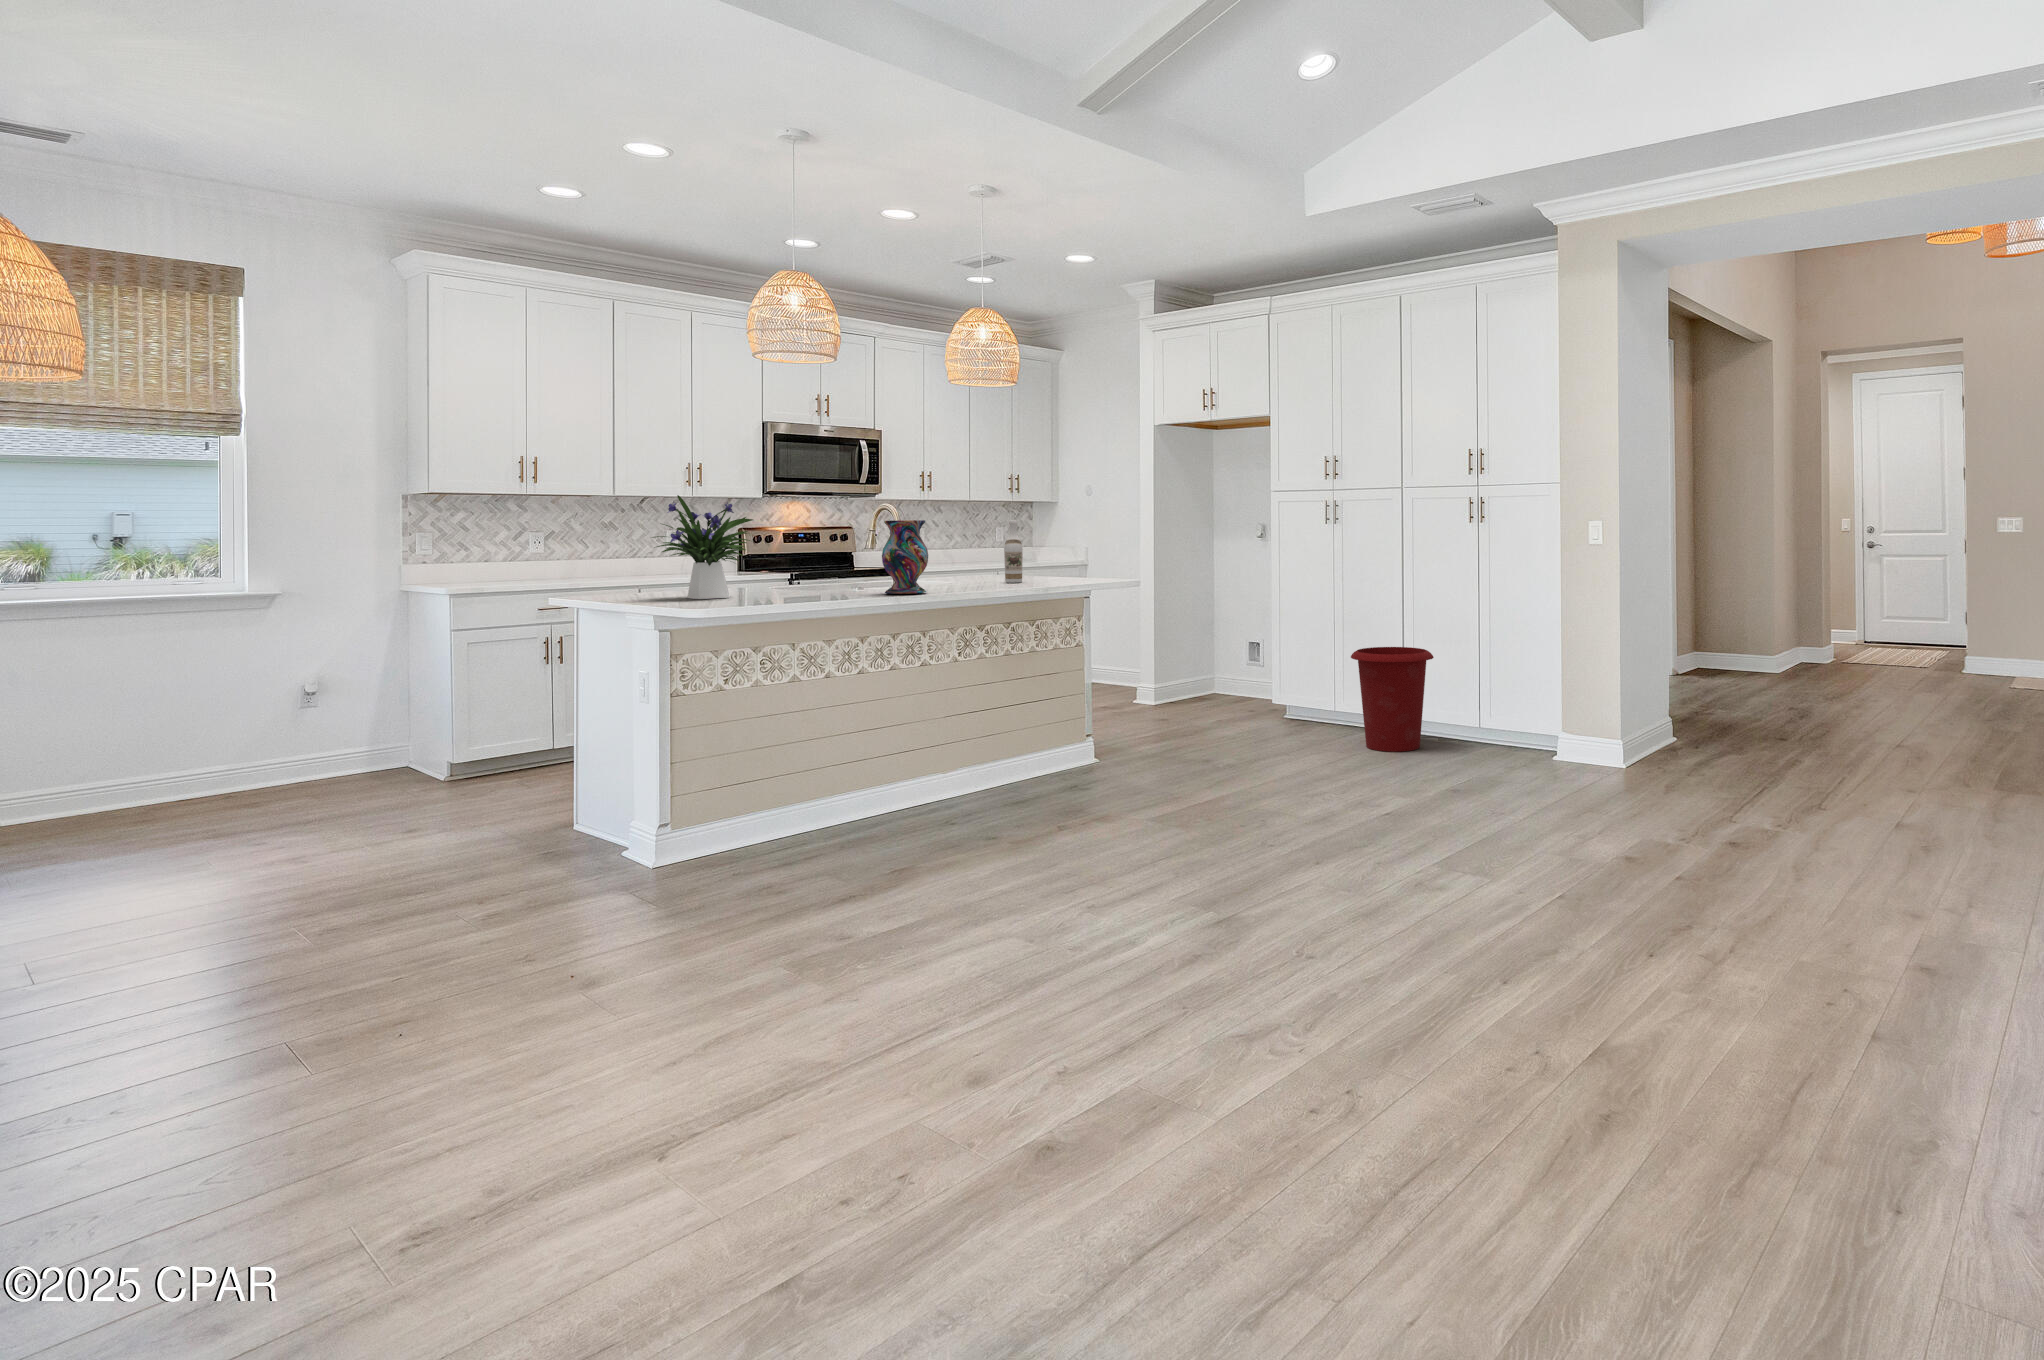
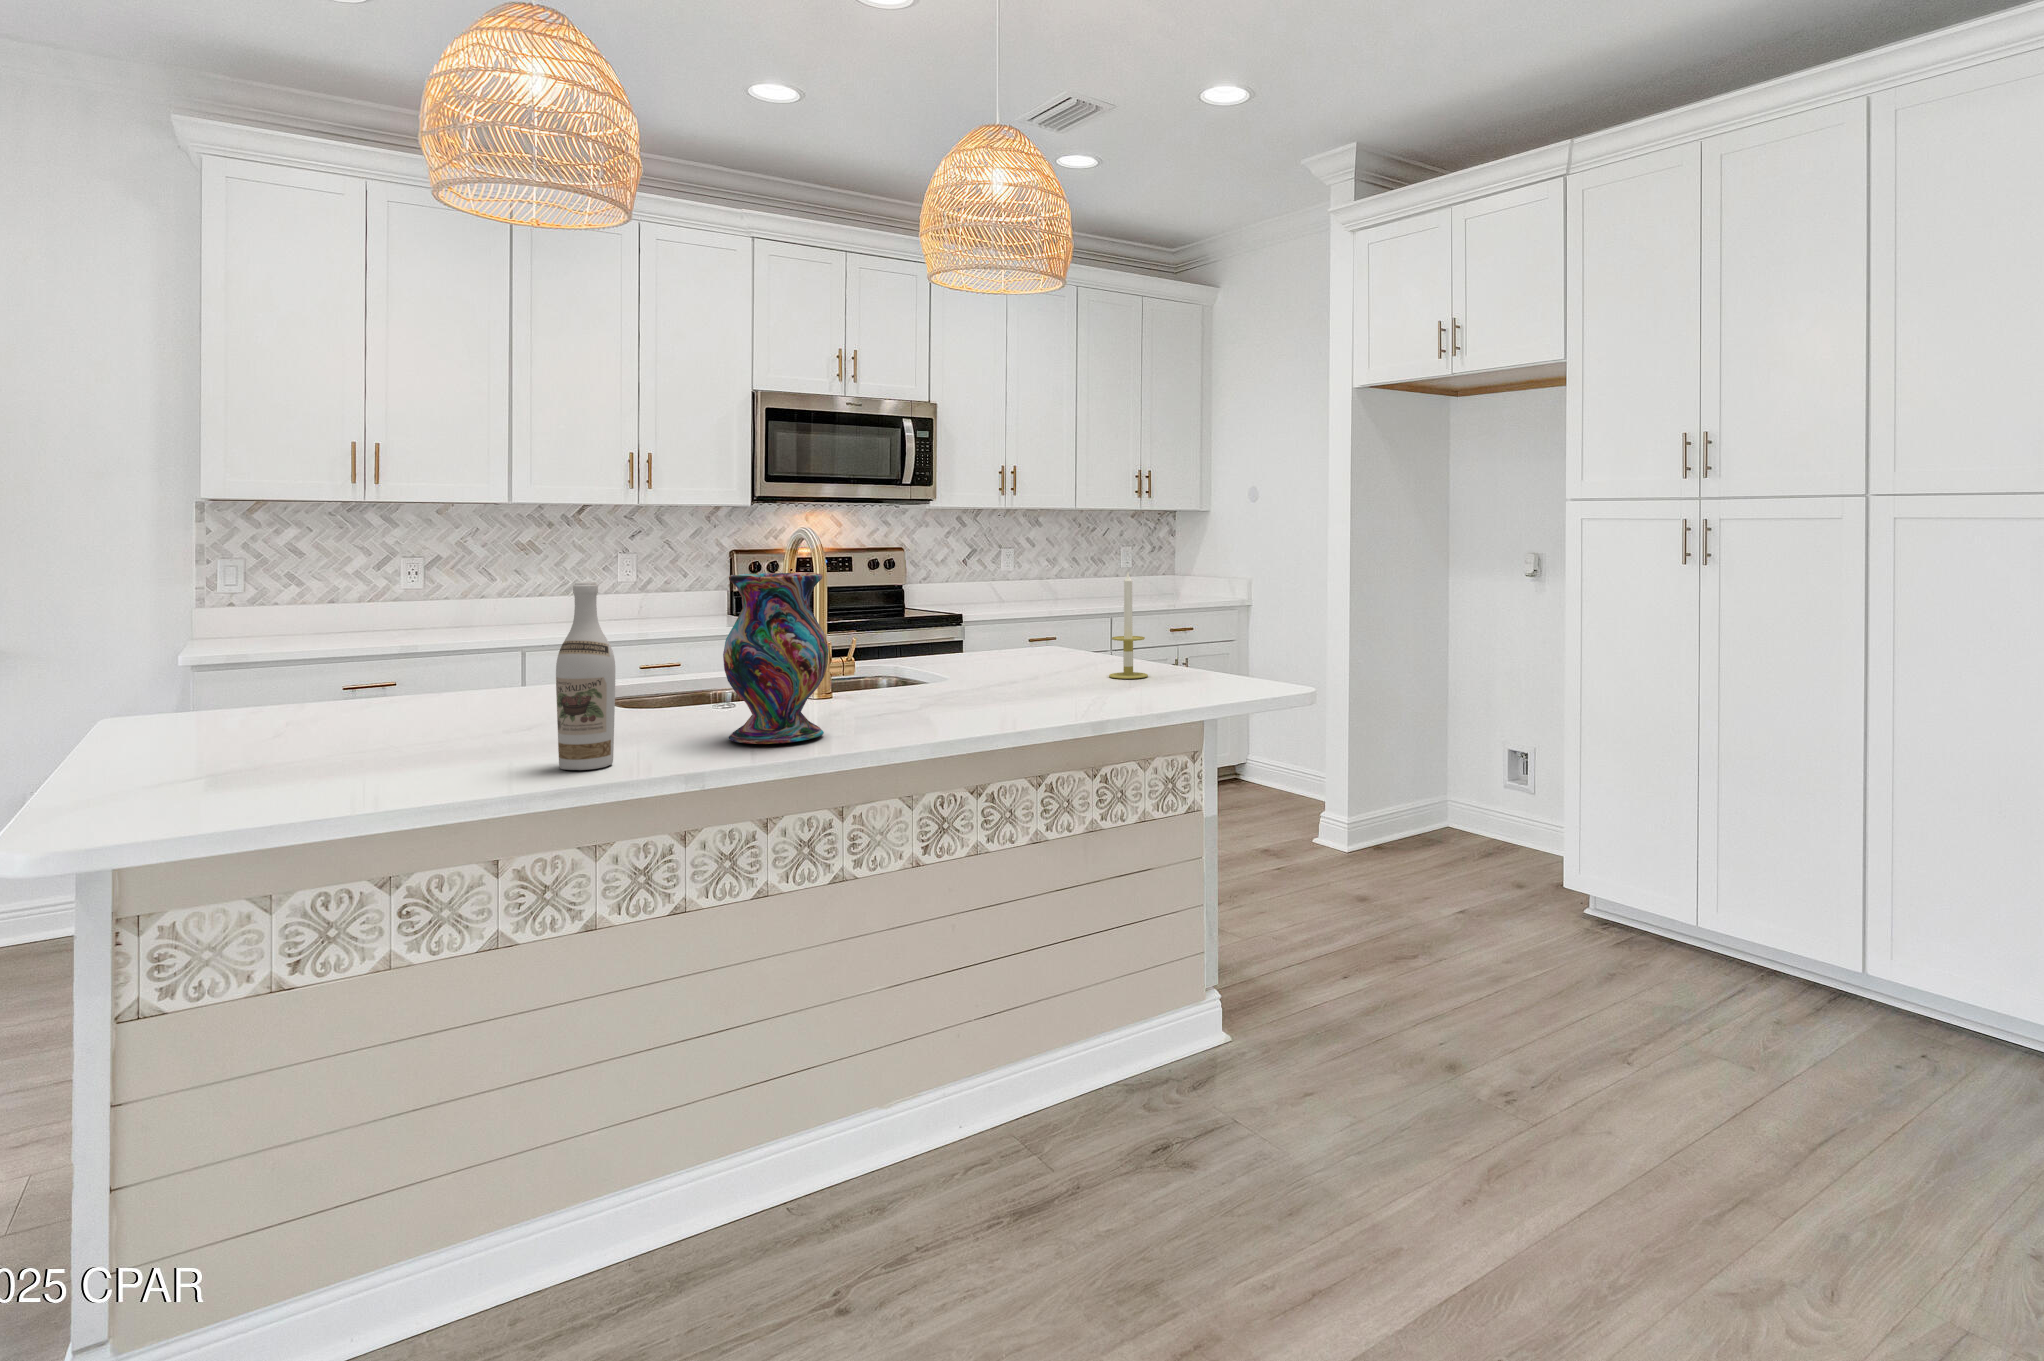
flower arrangement: present [652,495,753,599] -> none [220,519,476,751]
wine bottle: present [1004,520,1023,583] -> present [556,582,615,770]
candle: none [1033,526,1054,581] -> present [1109,573,1148,679]
waste bin: present [1351,647,1434,752] -> none [1755,826,1959,1074]

